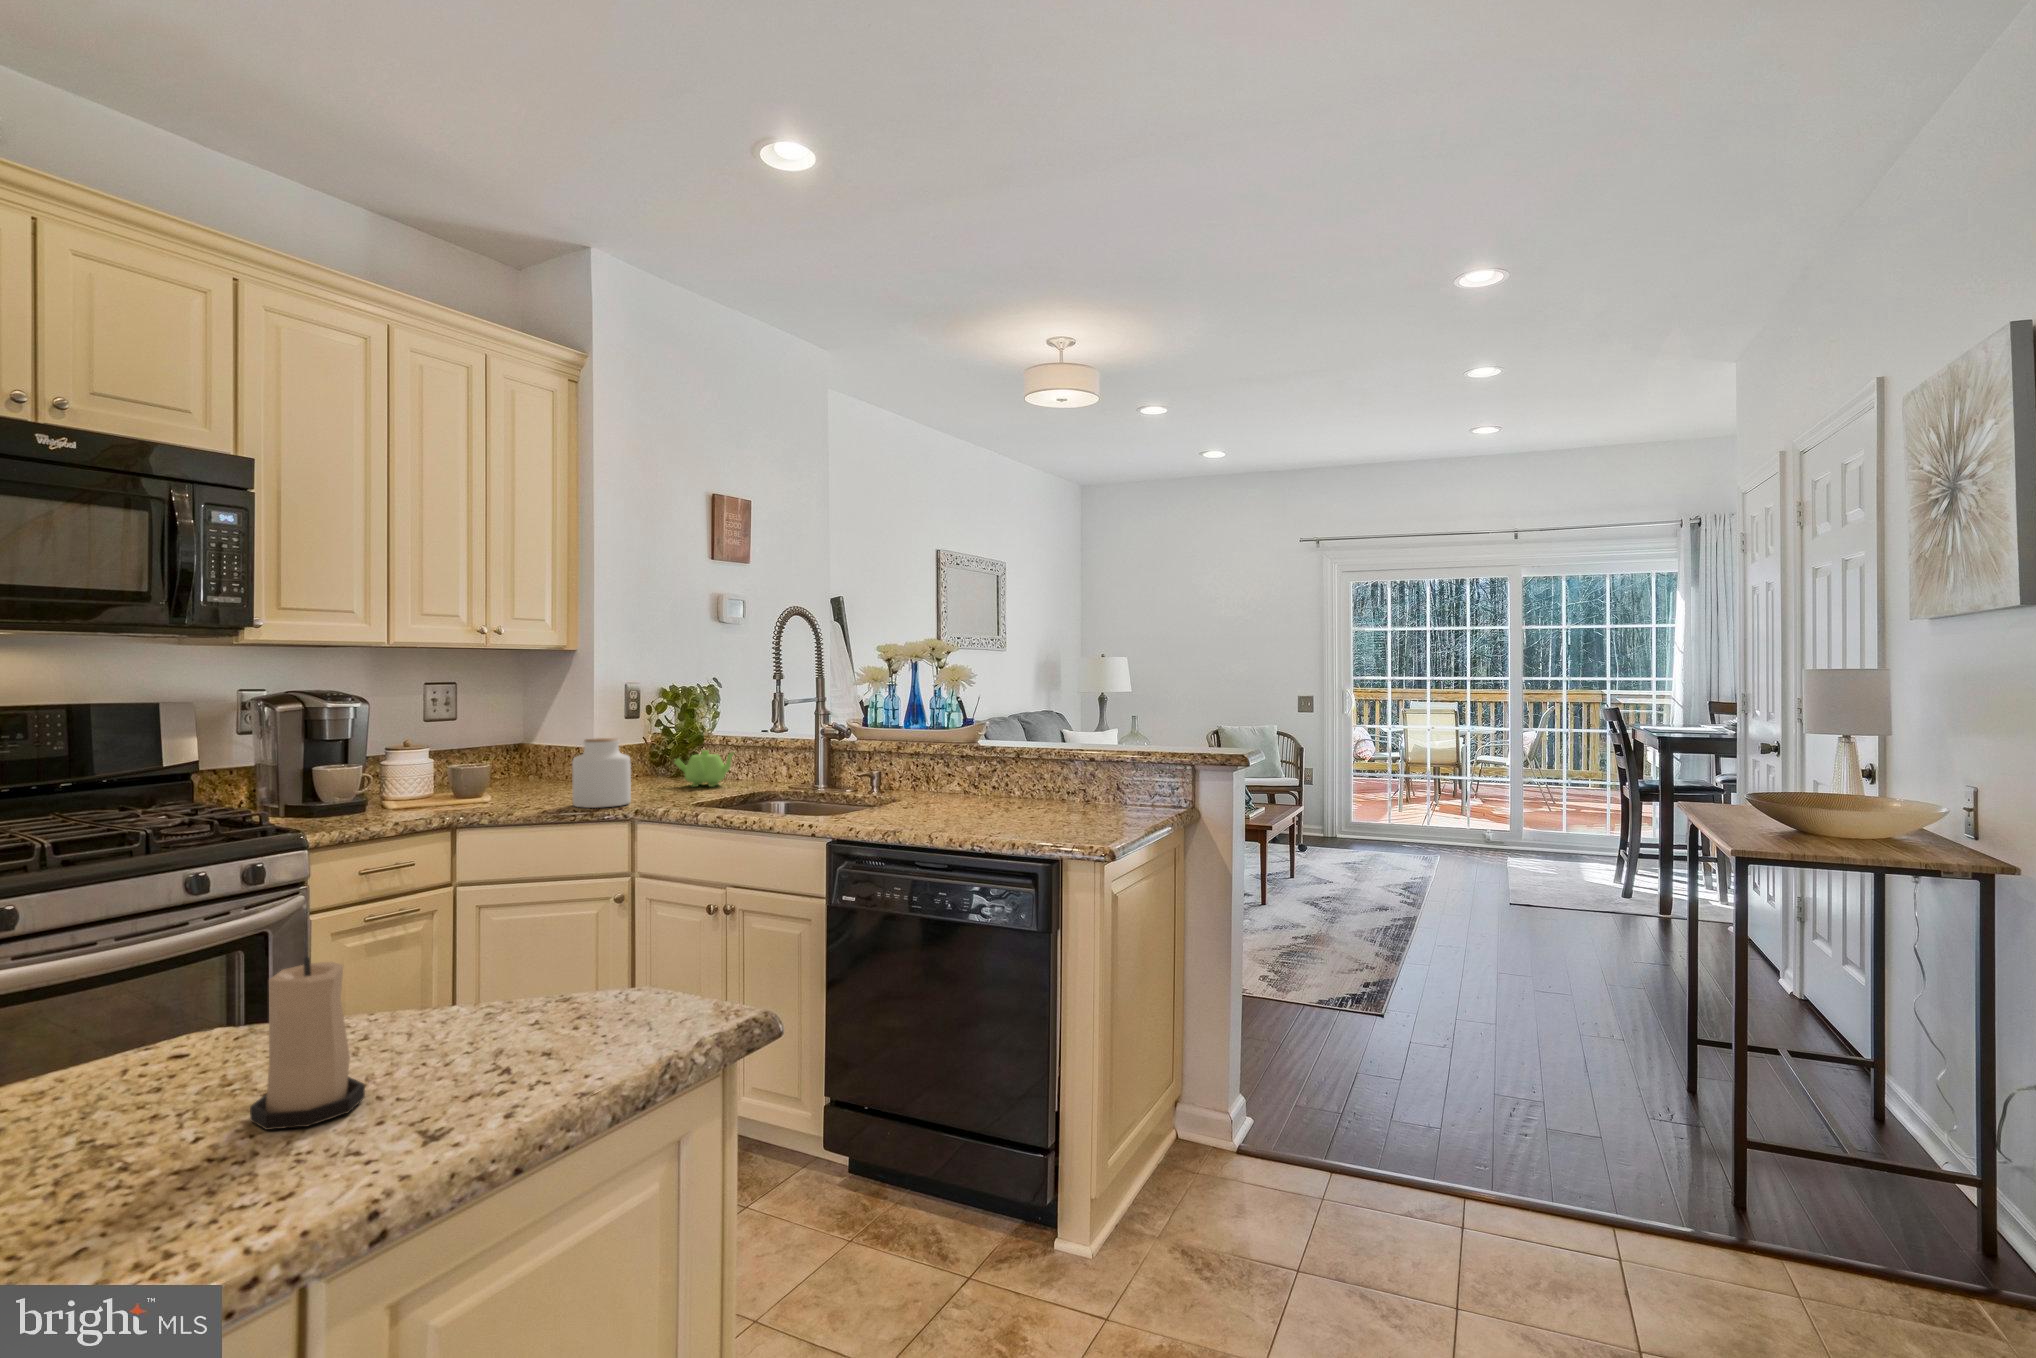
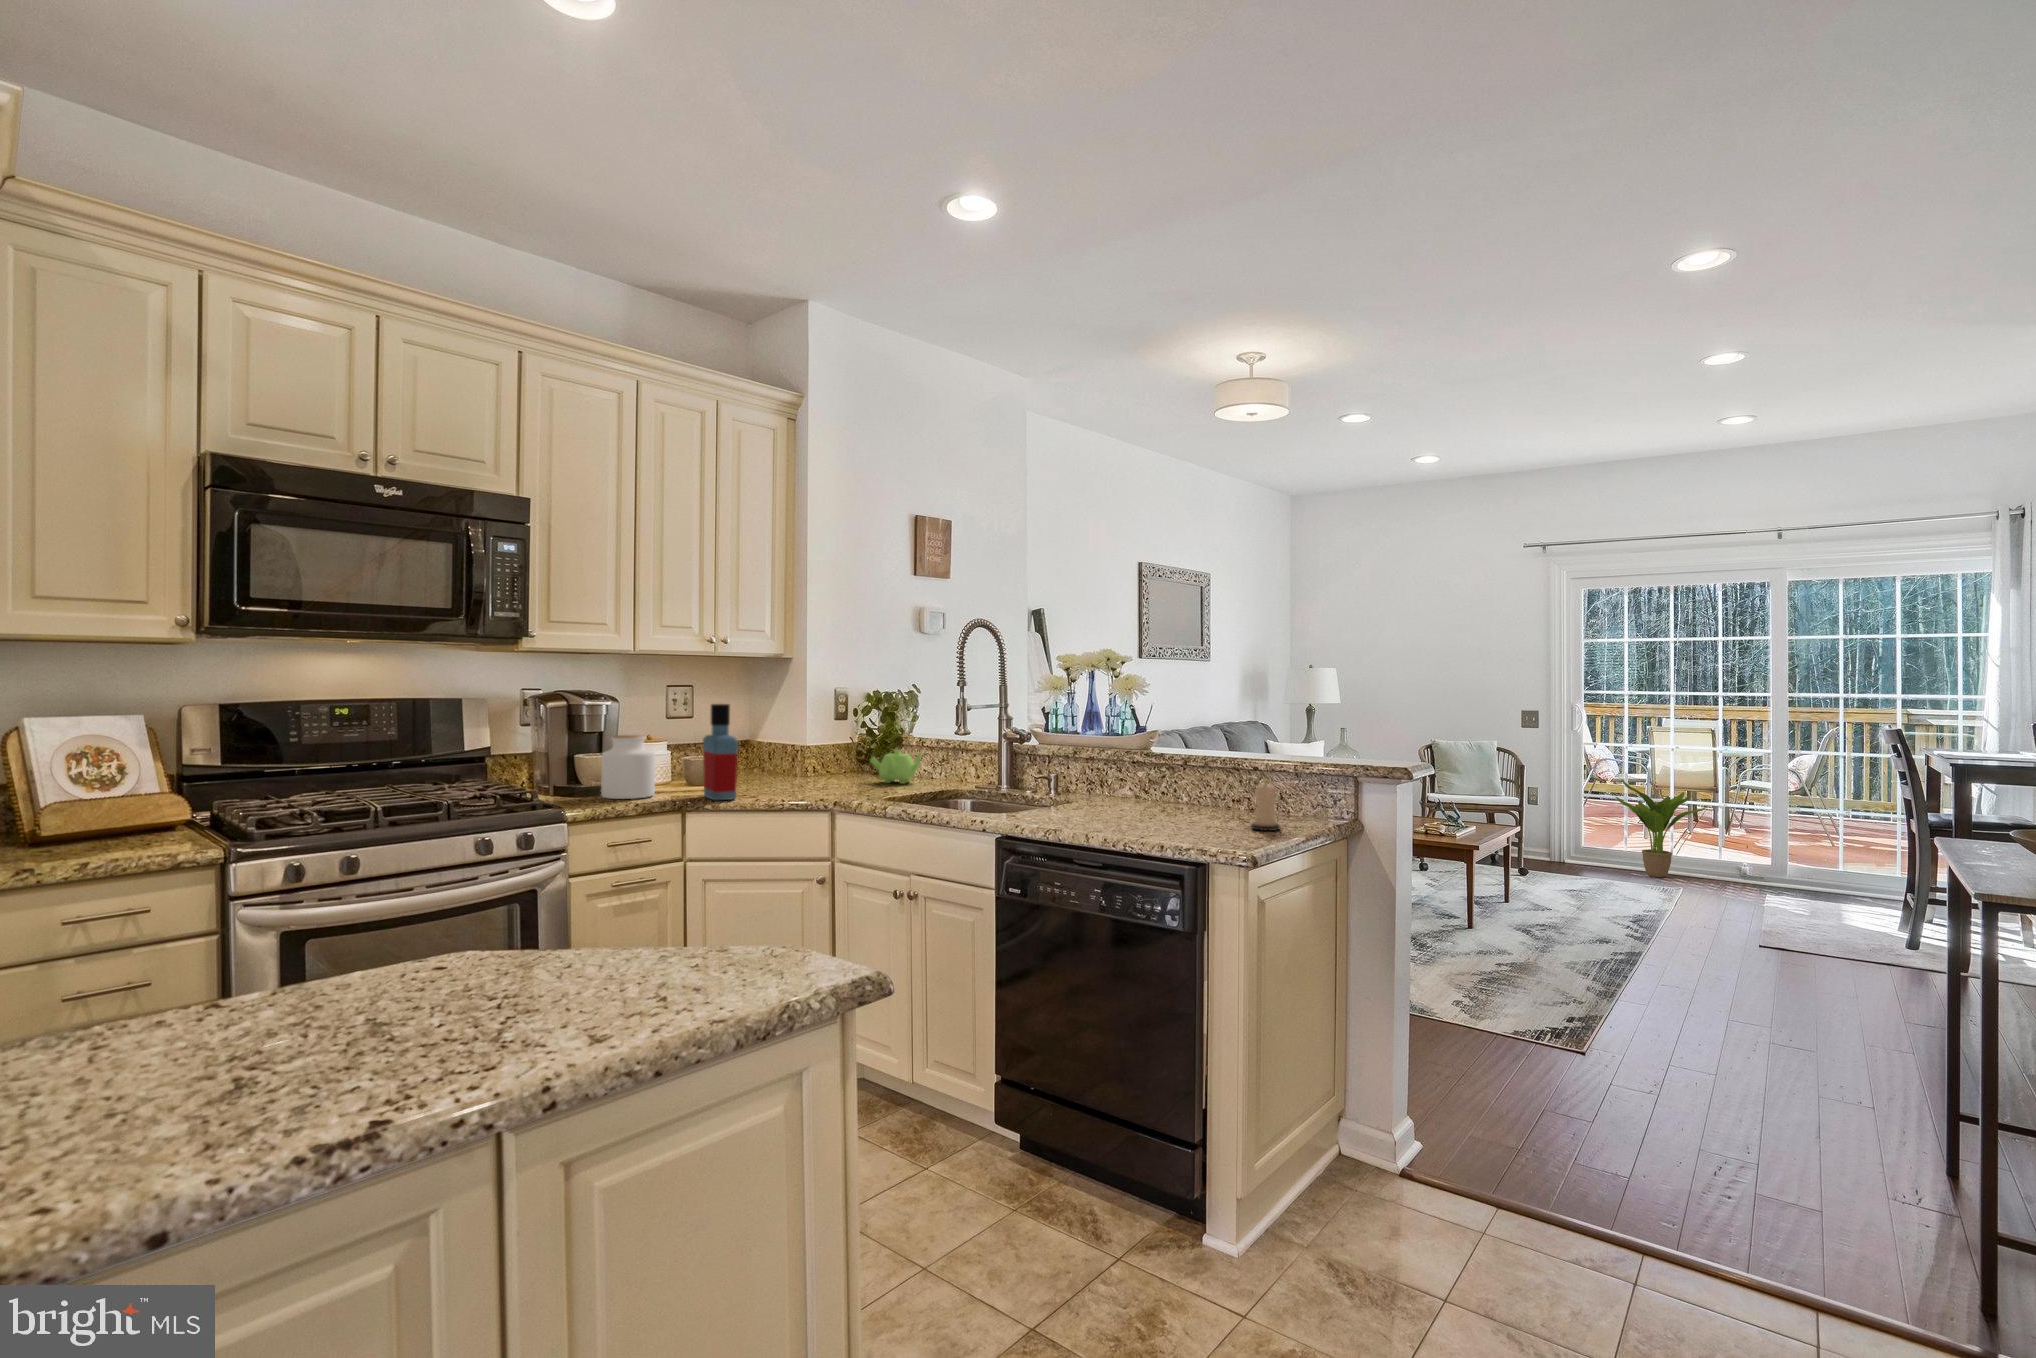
bottle: none [480,704,525,813] -> present [703,704,738,800]
jar: present [572,738,631,808] -> present [601,735,655,799]
potted plant: none [1376,759,1452,846] -> present [1616,780,1707,877]
candle: present [250,956,365,1130] -> present [1251,783,1280,831]

